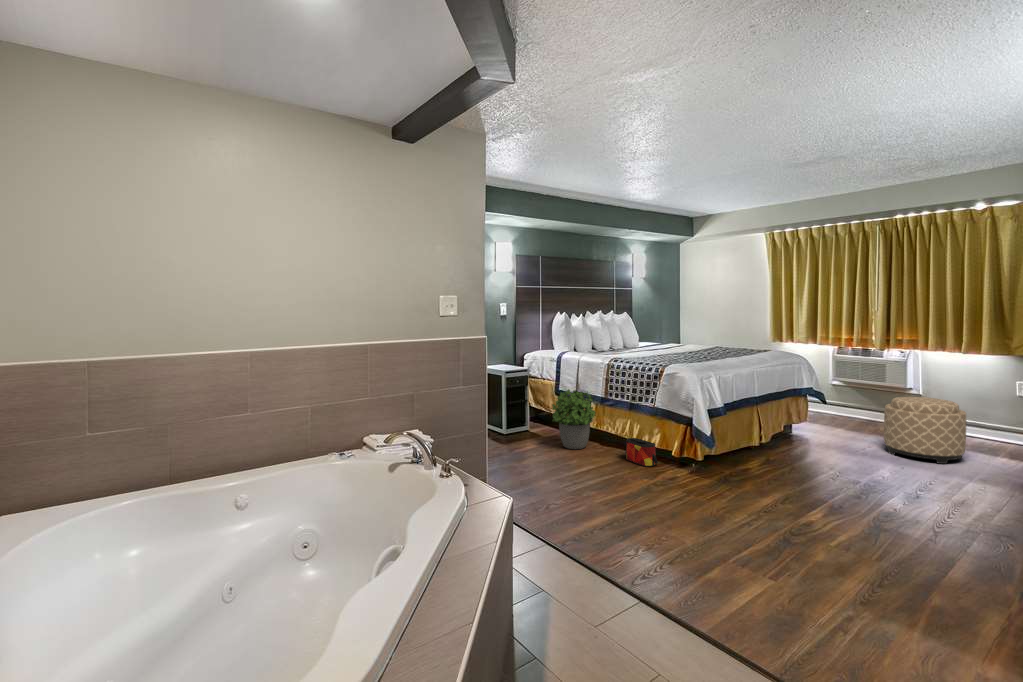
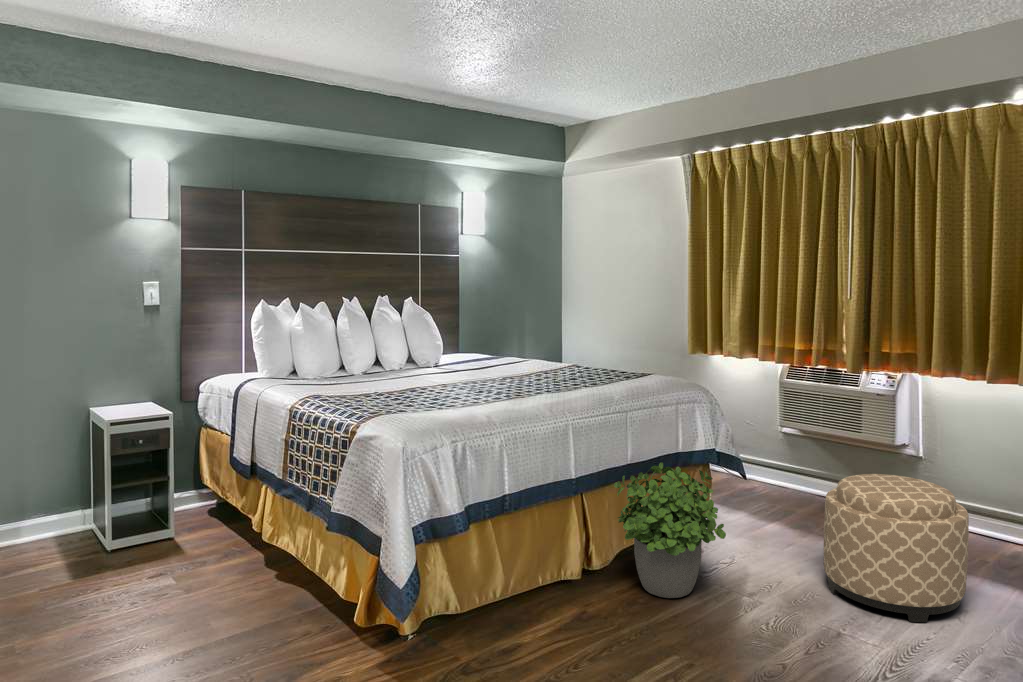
potted plant: present [552,389,596,449] -> present [614,462,726,598]
bag: present [626,438,658,467] -> none [277,574,329,646]

